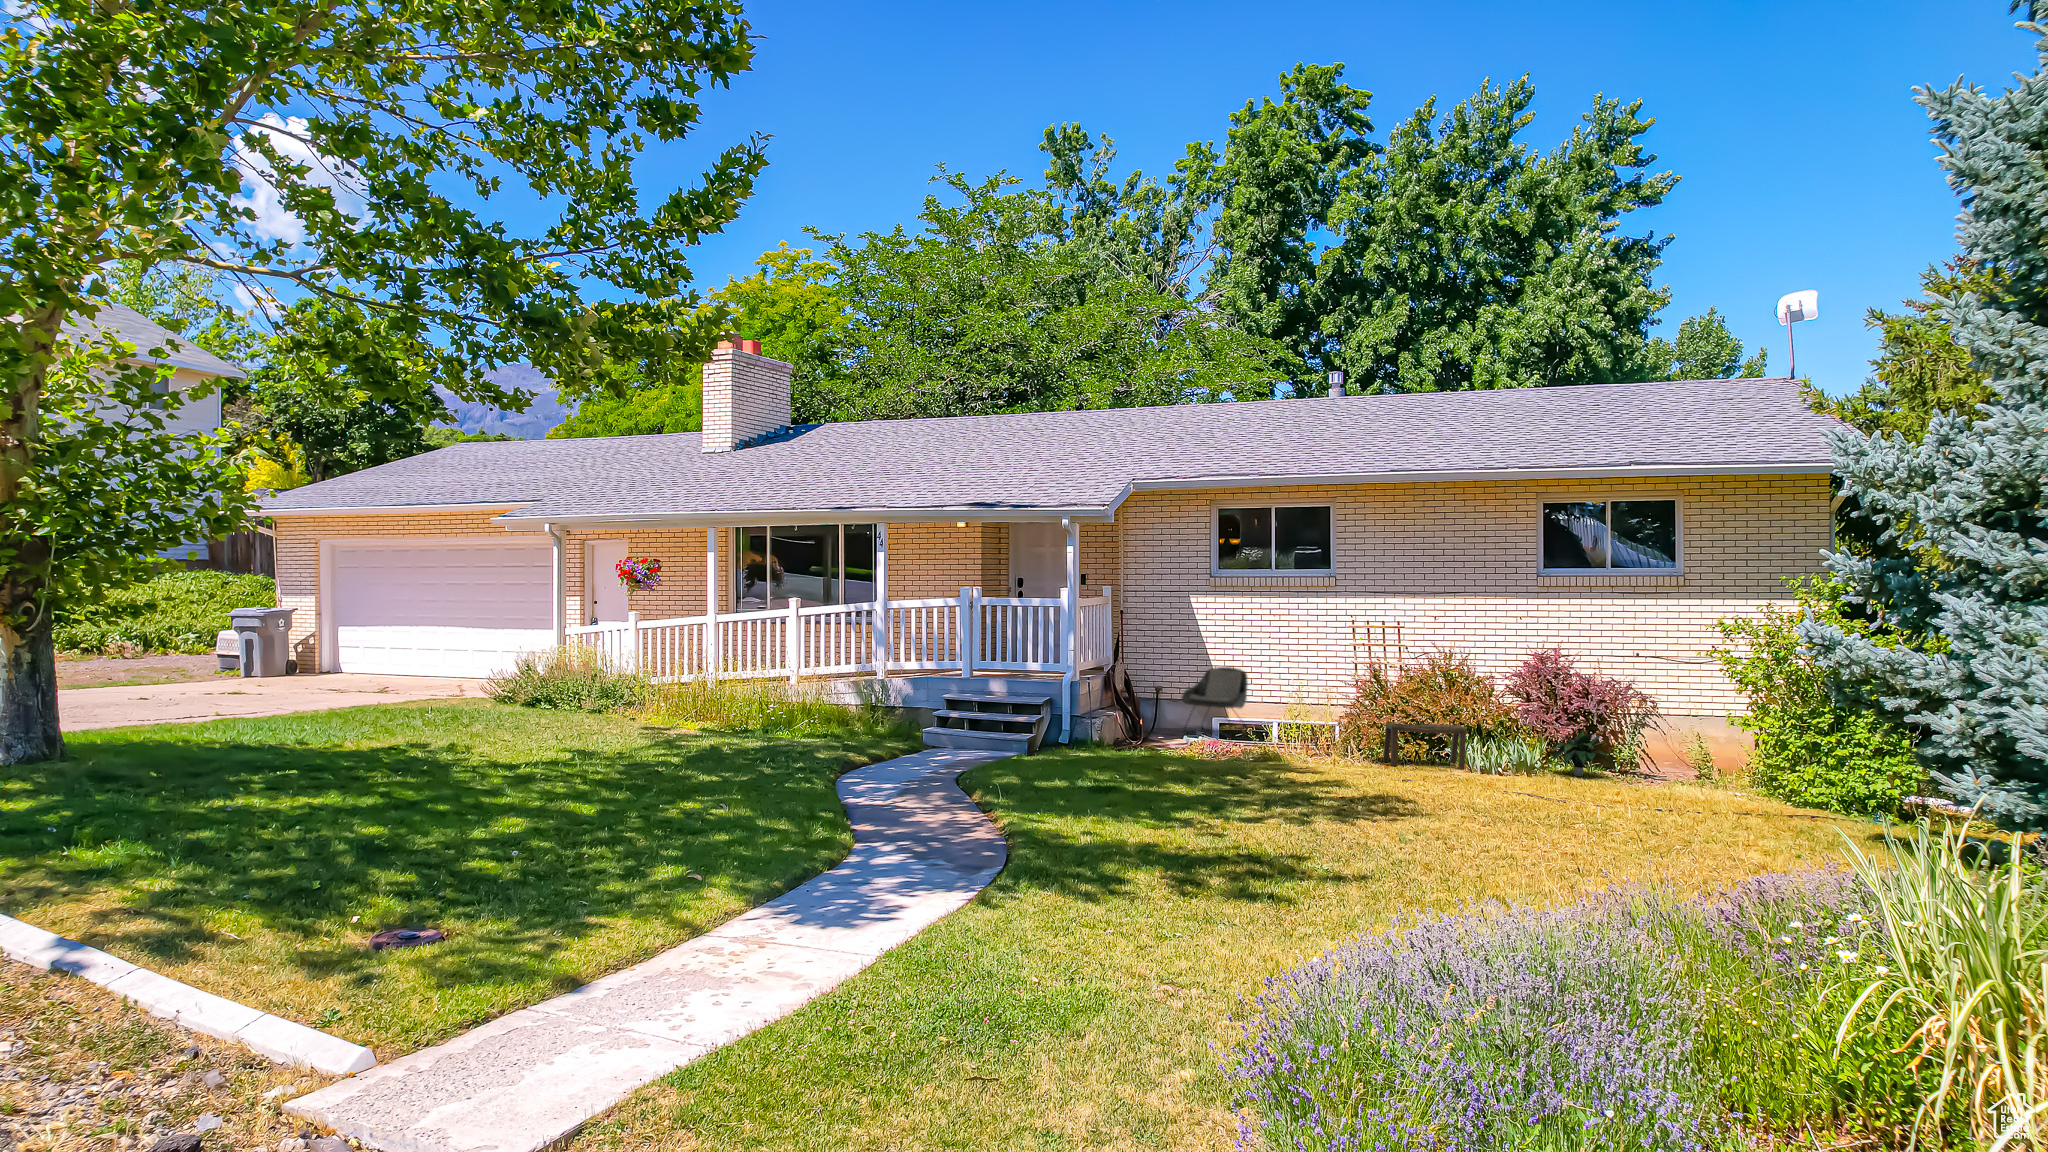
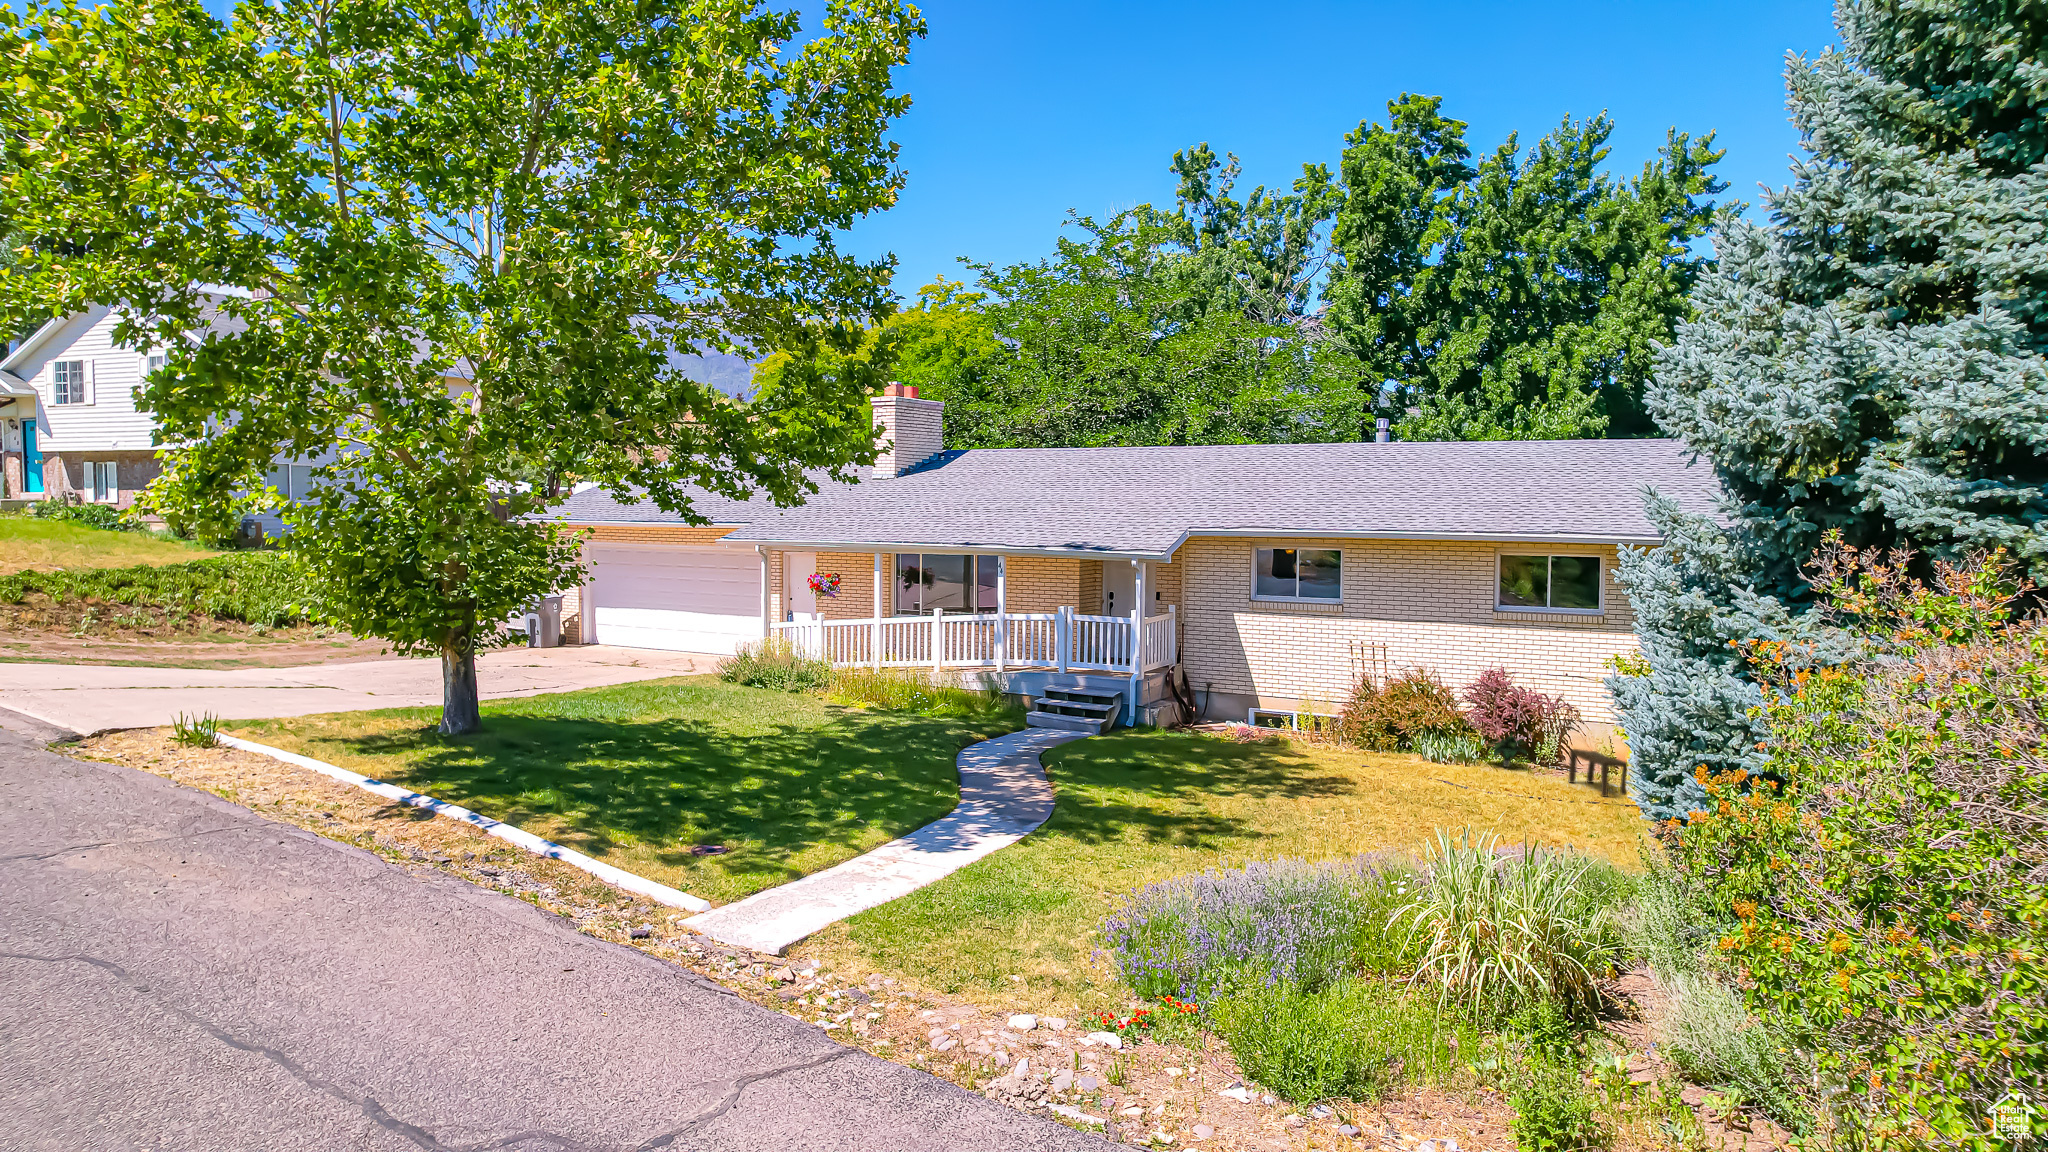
lounge chair: present [1182,667,1248,737] -> none [1223,668,1276,724]
bench: present [1383,722,1467,770] -> present [1569,749,1627,797]

